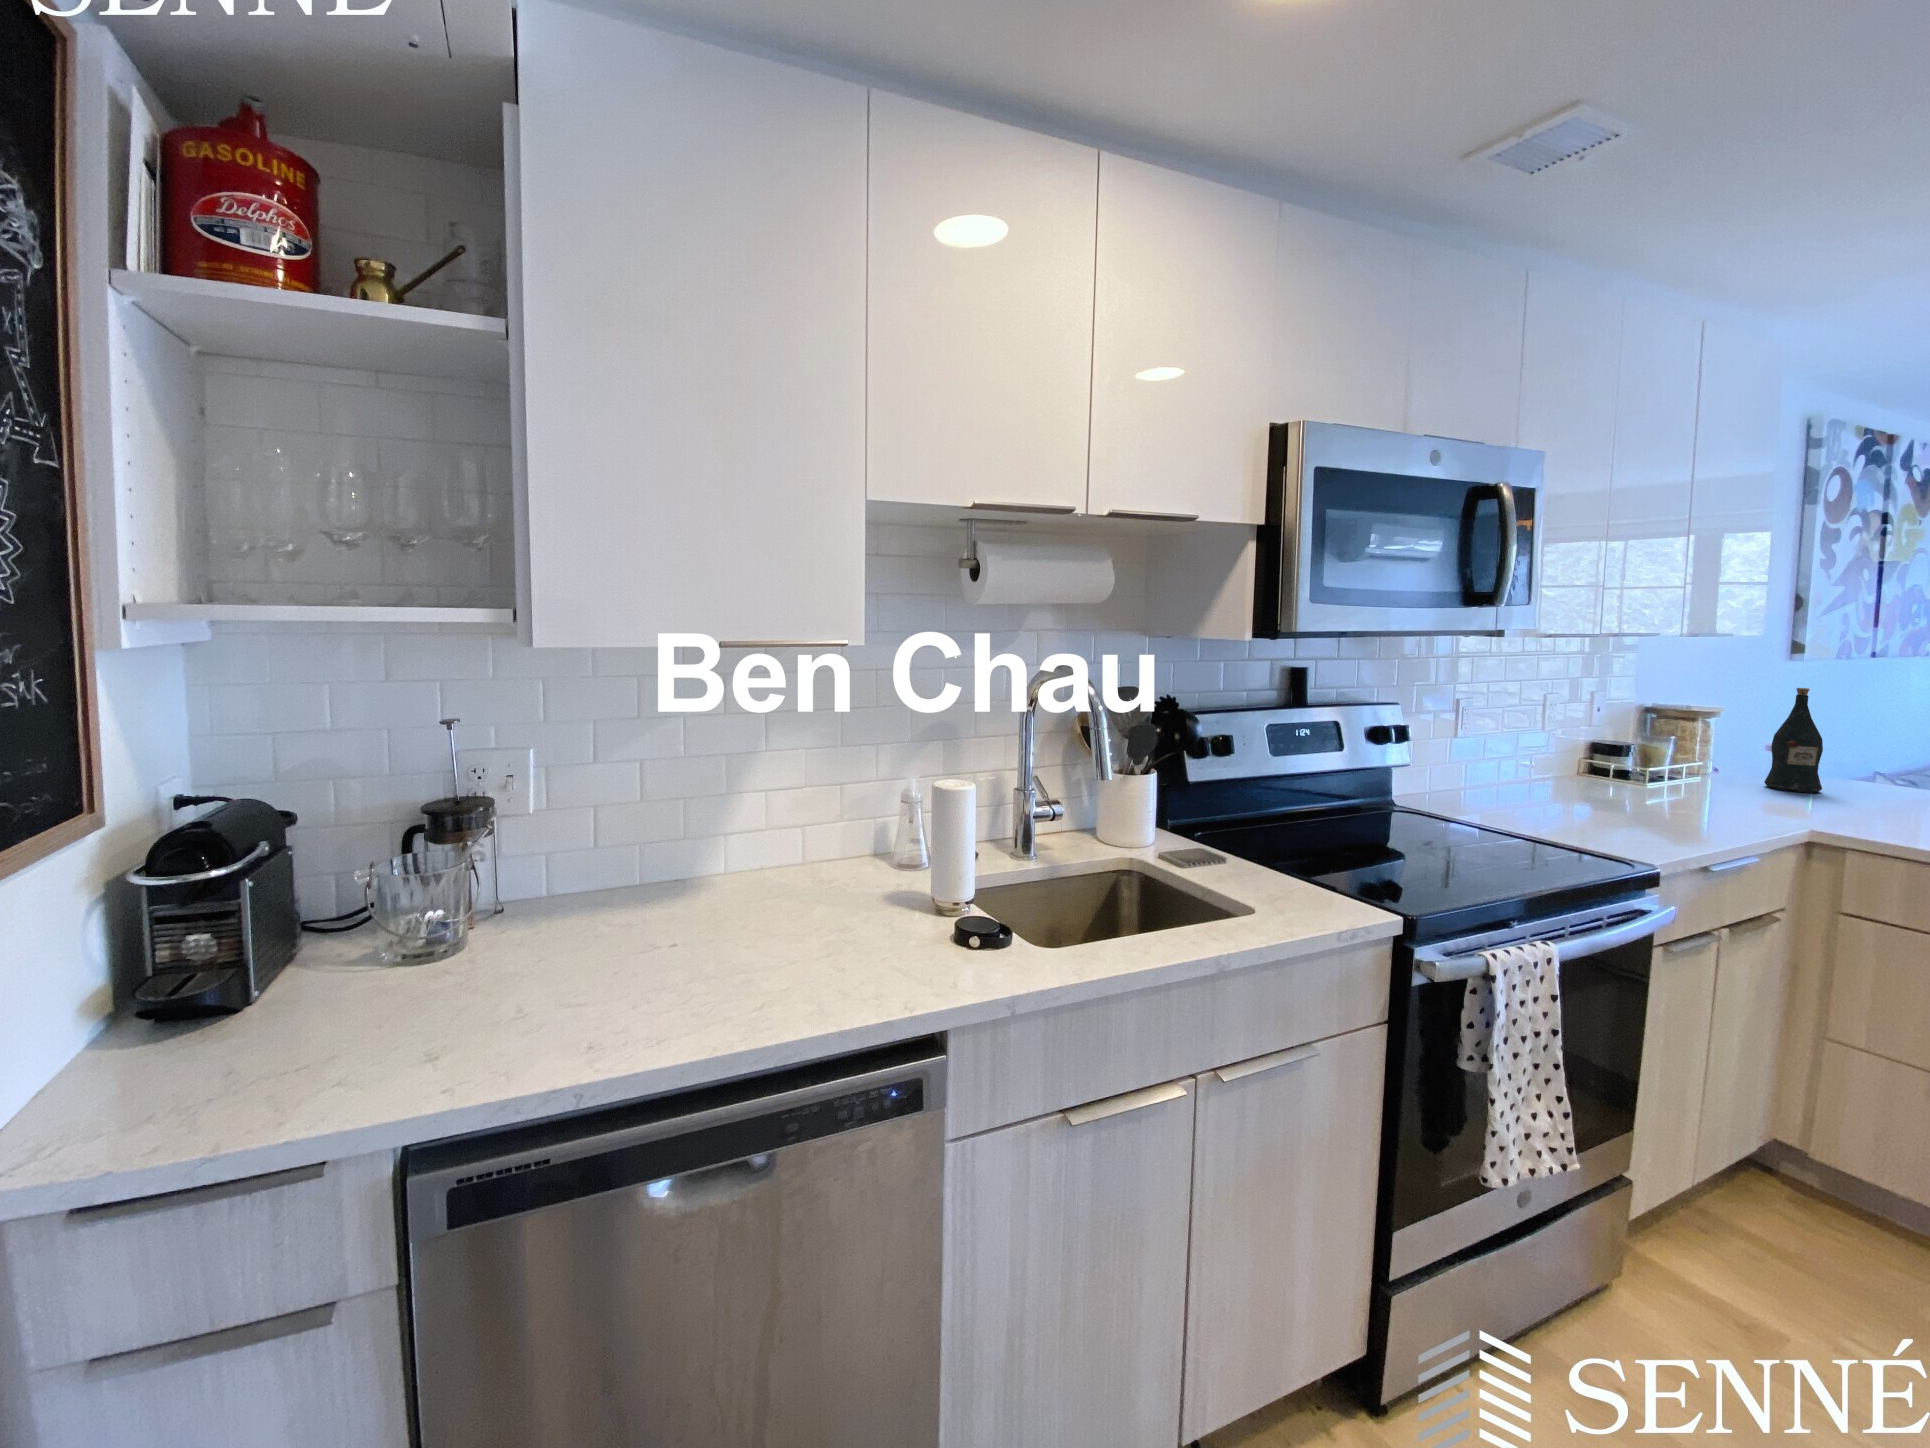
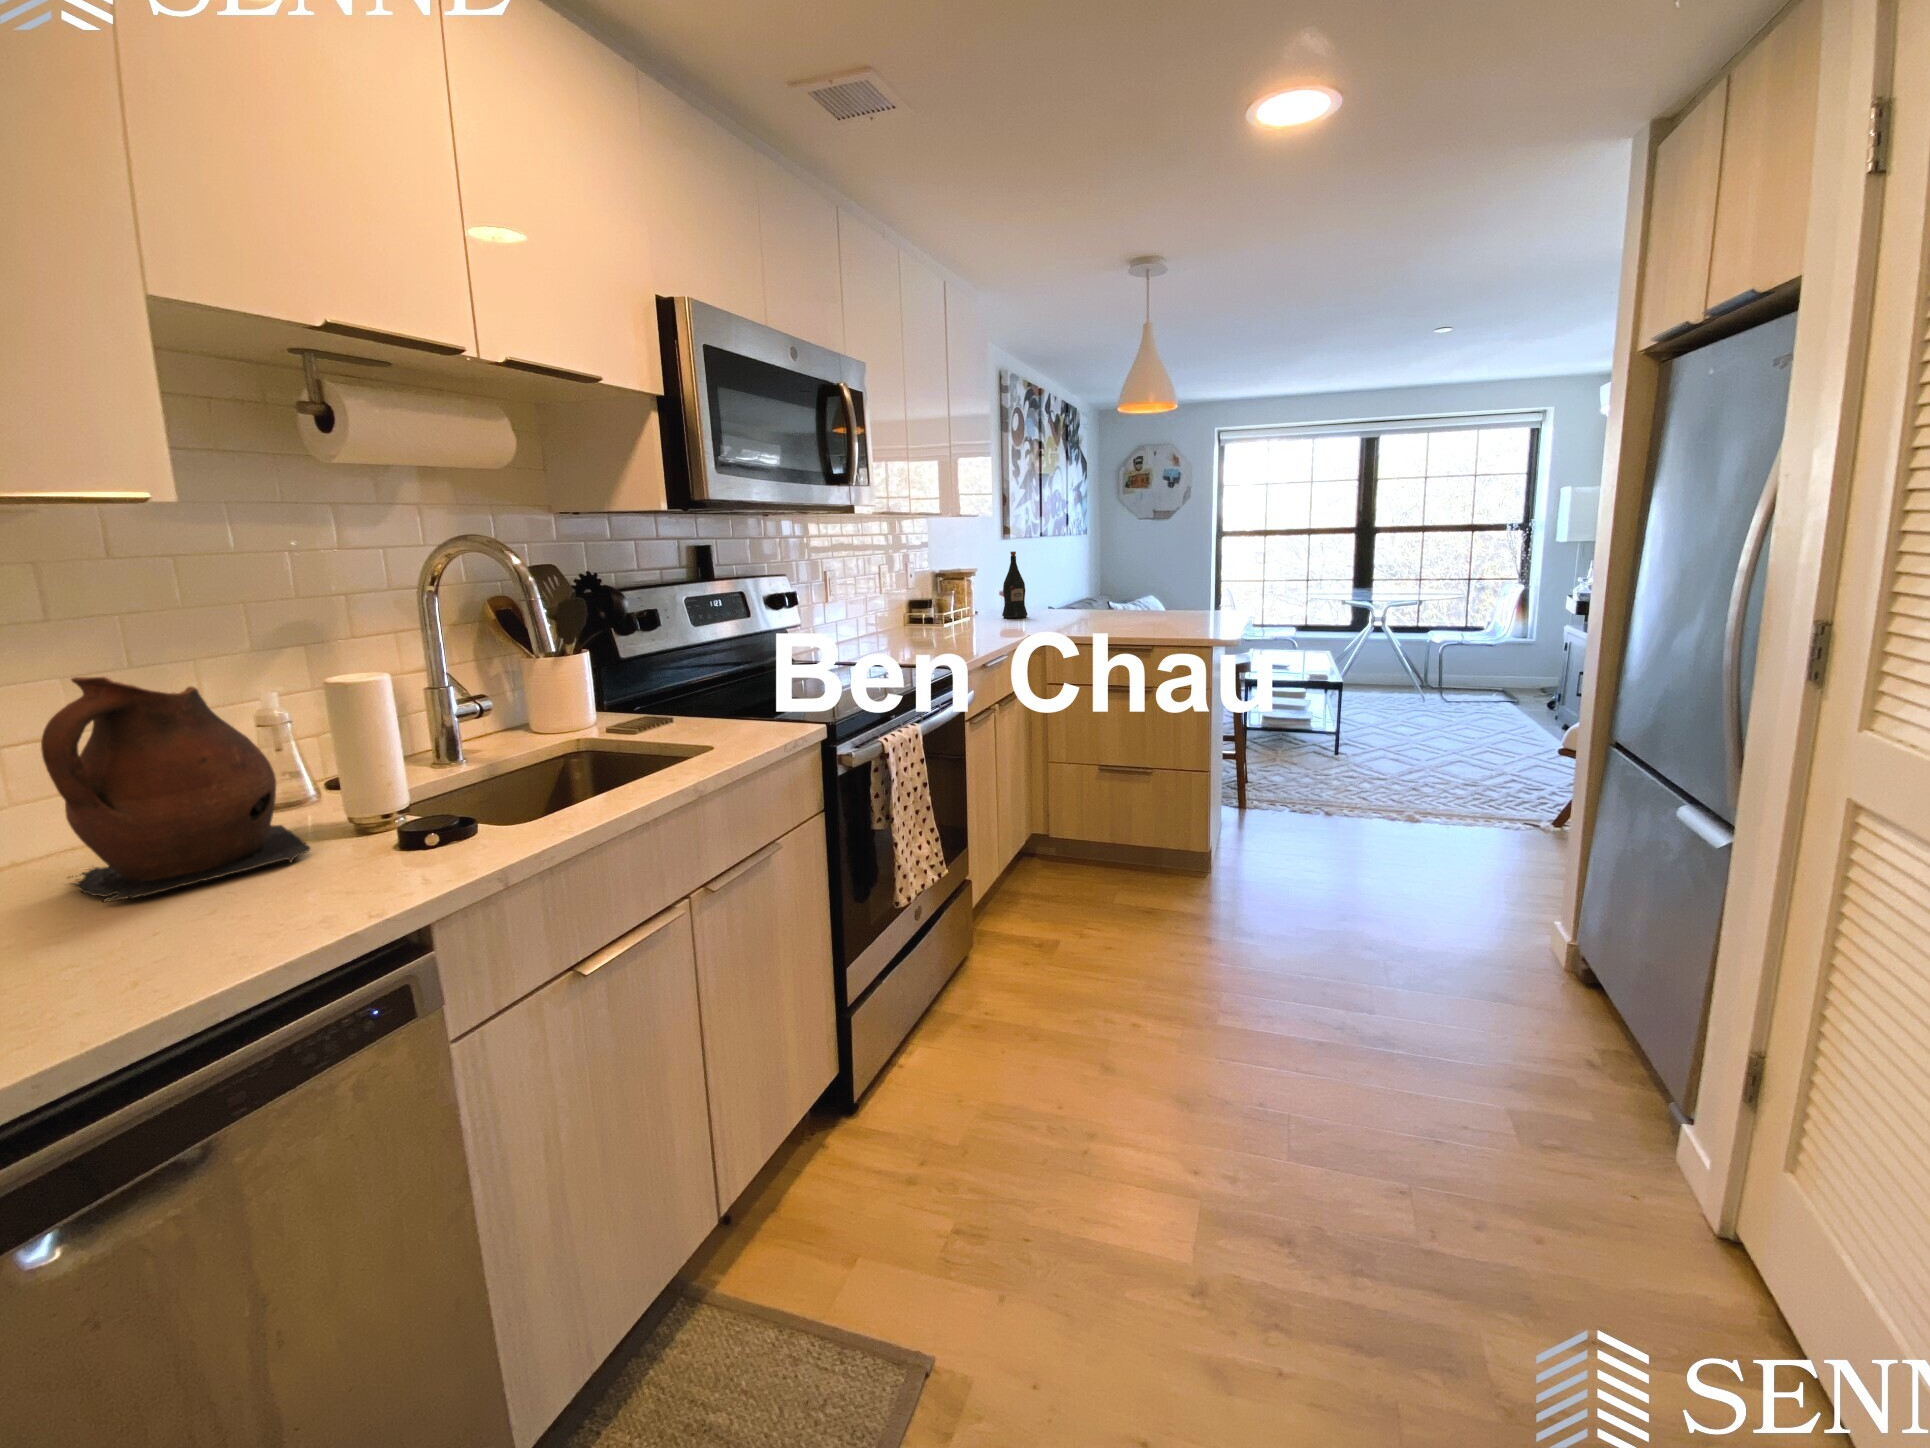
ceramic pitcher: none [777,757,902,926] -> present [41,677,311,902]

